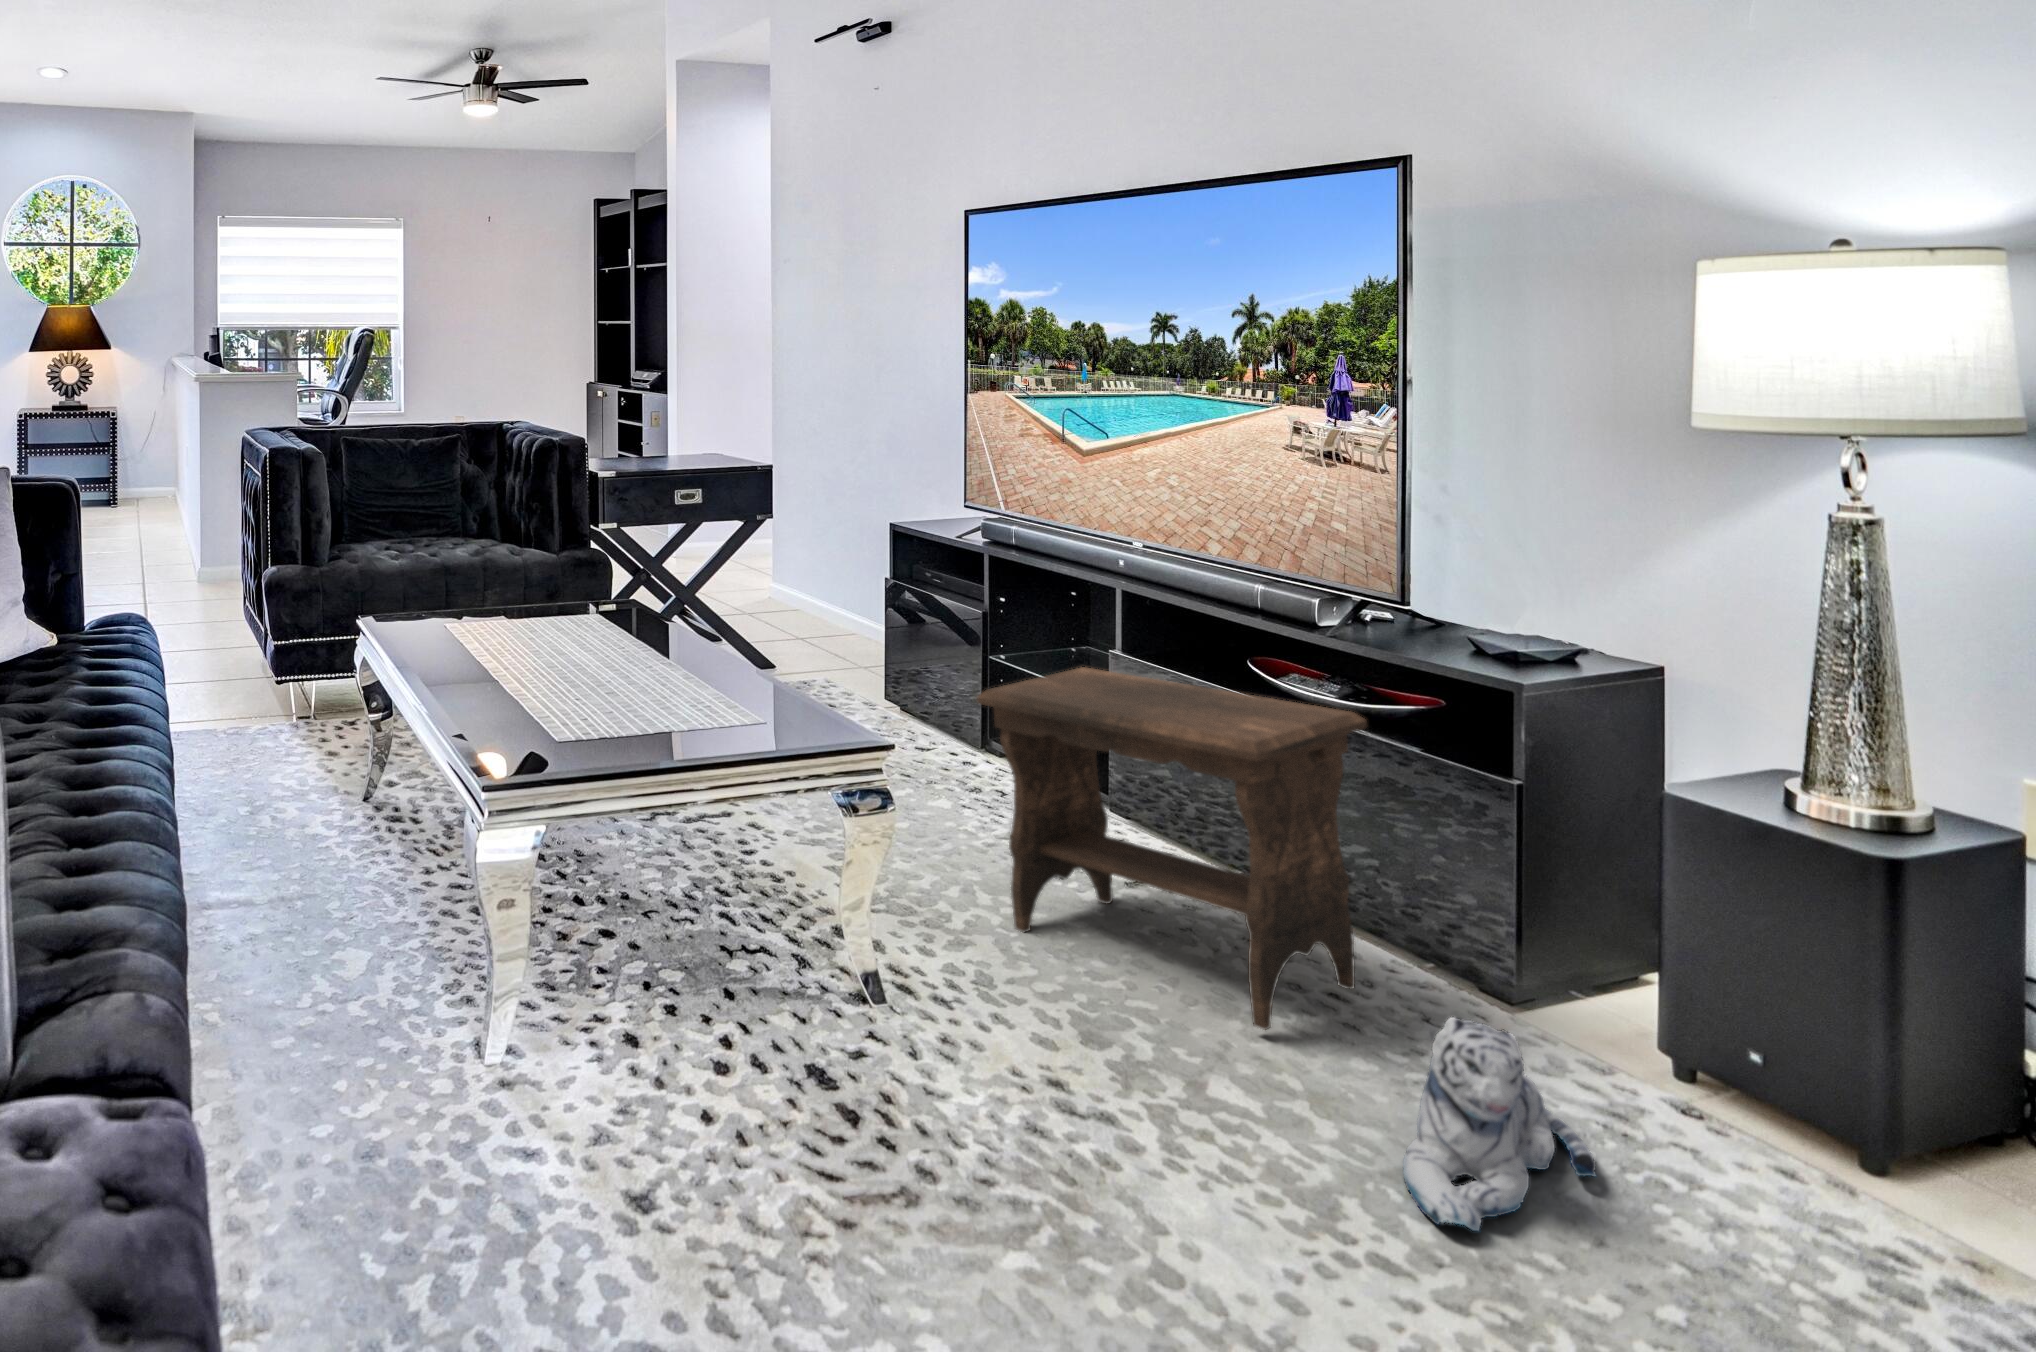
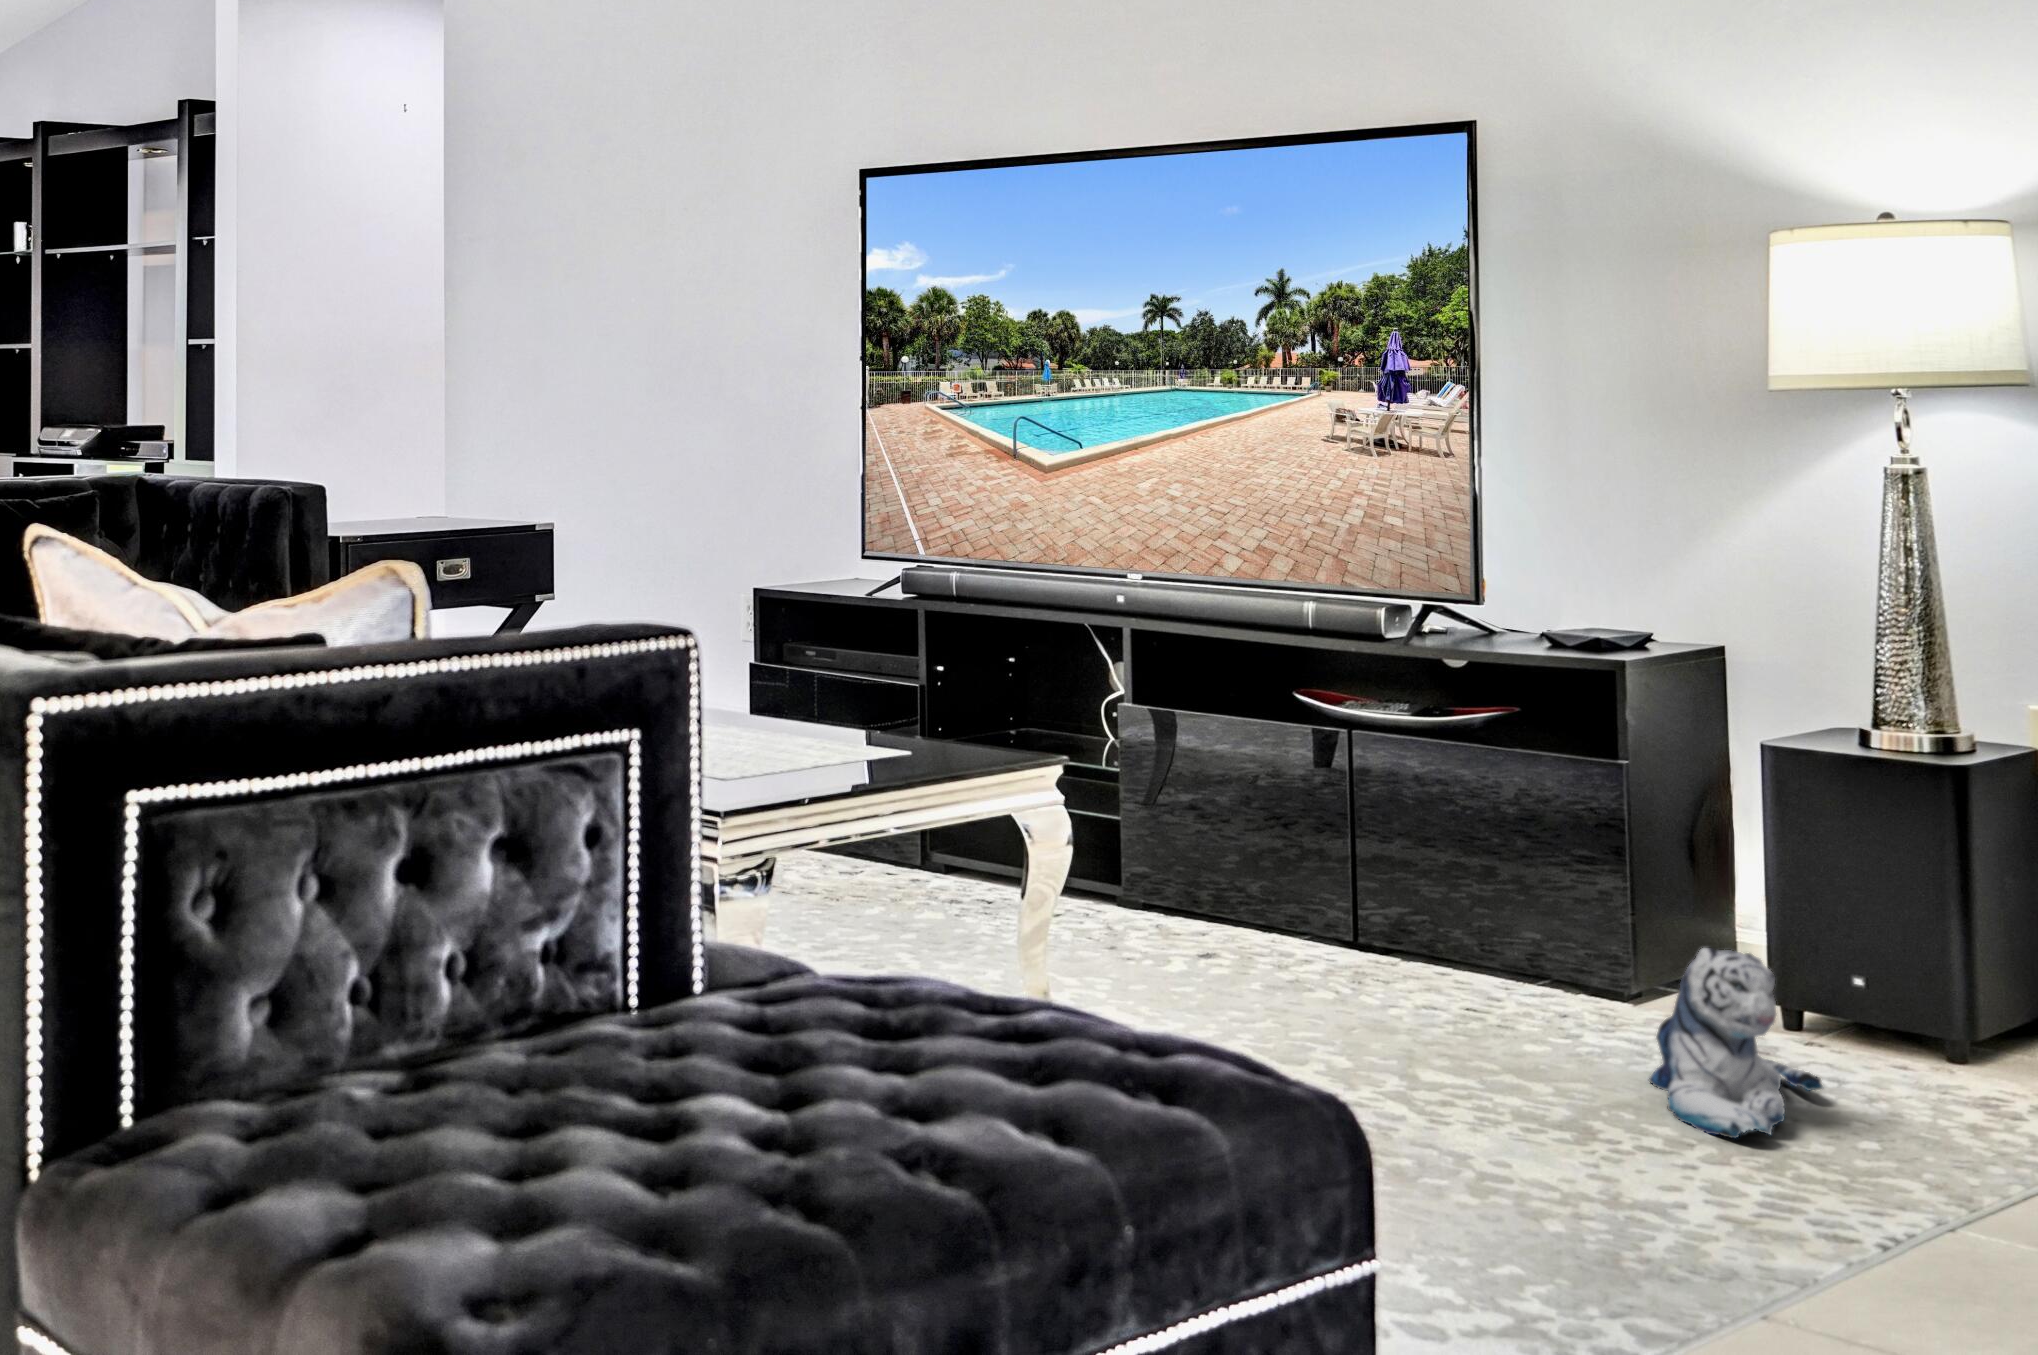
footstool: present [976,667,1367,1030] -> none [1086,690,1509,1033]

